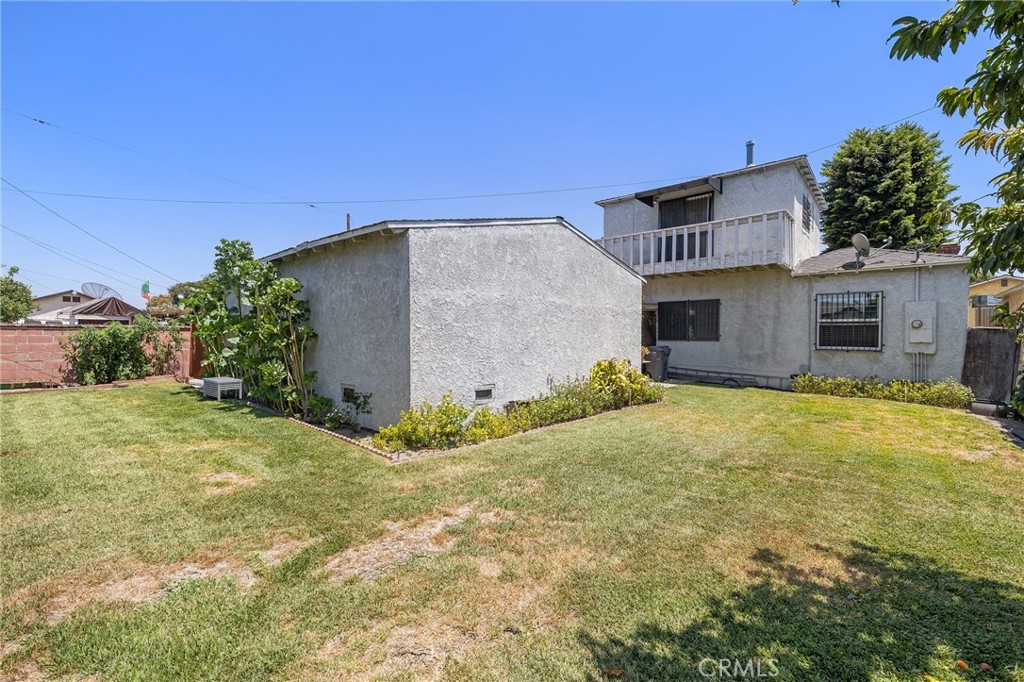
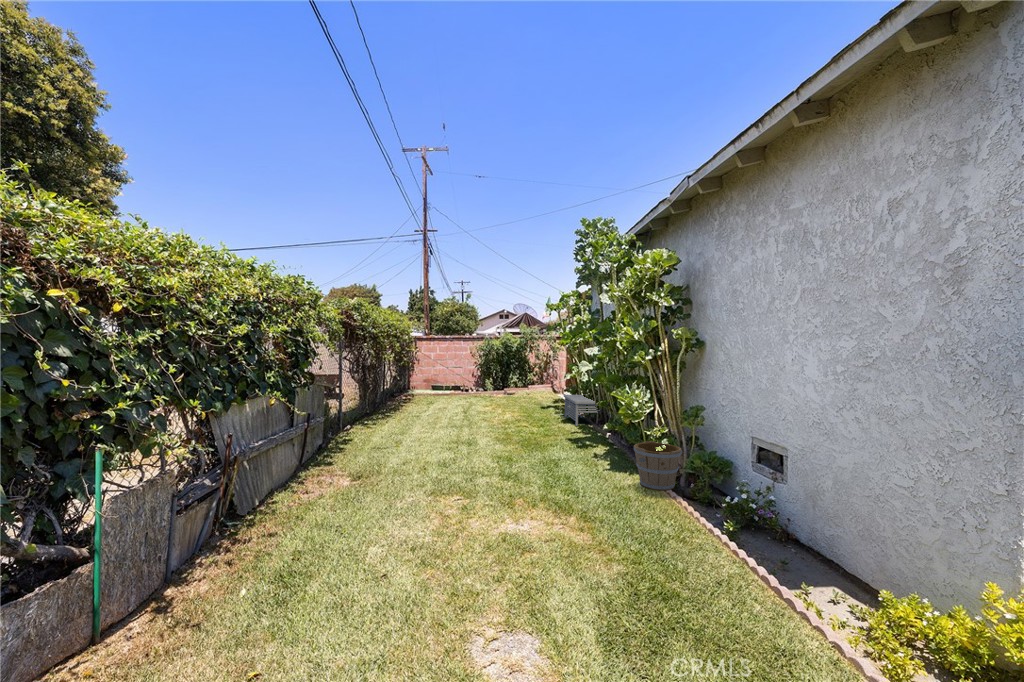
potted plant: present [341,392,375,432] -> none [760,474,858,578]
wooden bucket: none [275,395,305,421] -> present [634,441,682,490]

